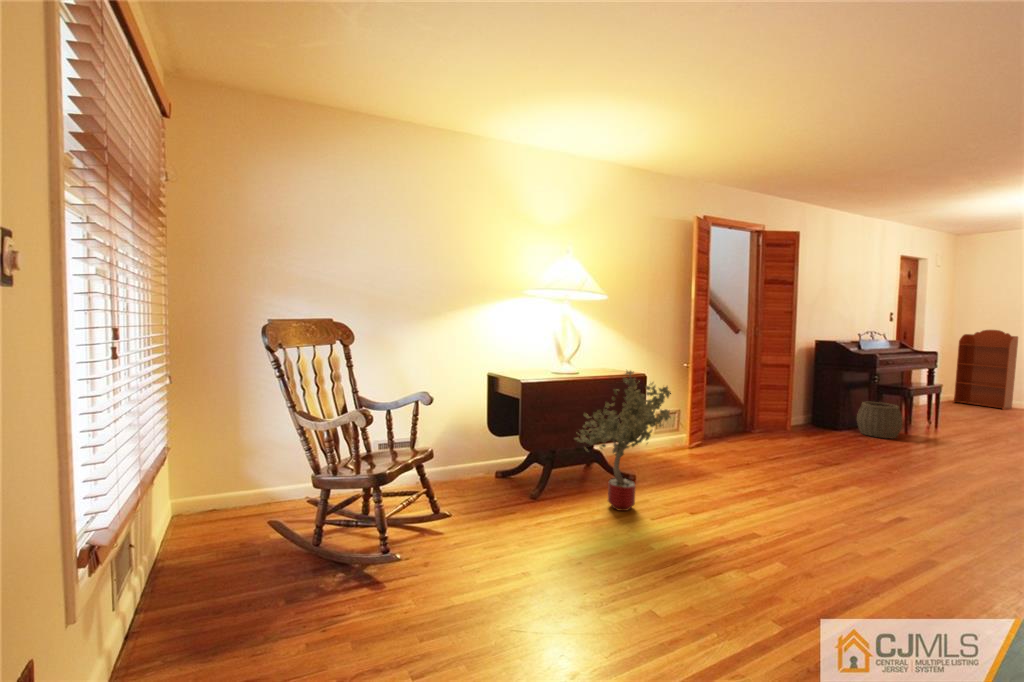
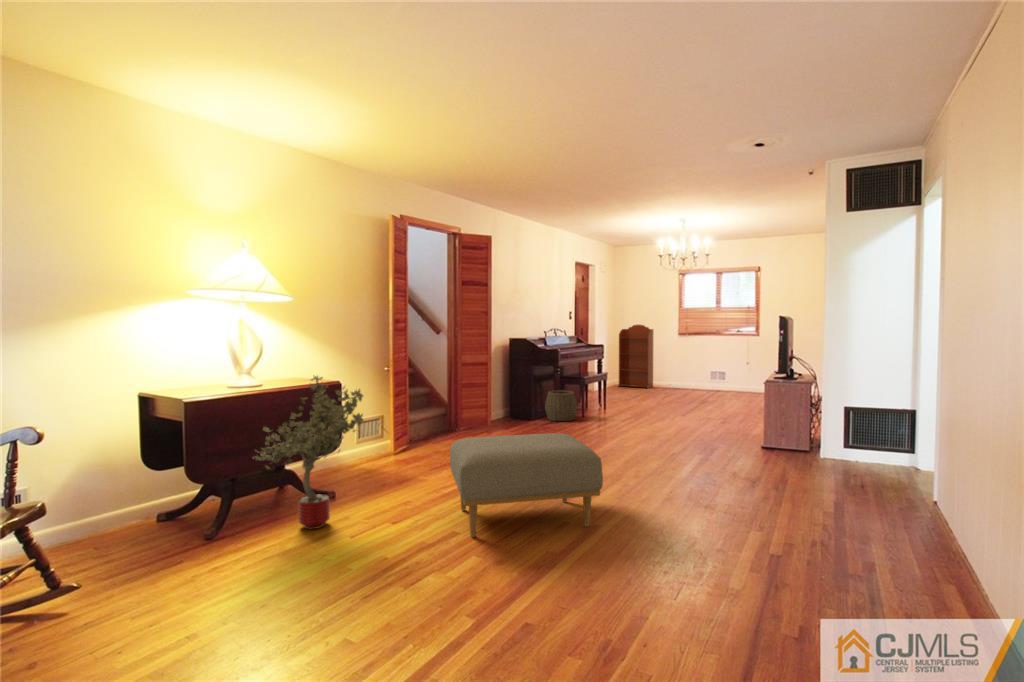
ottoman: none [761,451,992,591] -> present [450,433,603,537]

